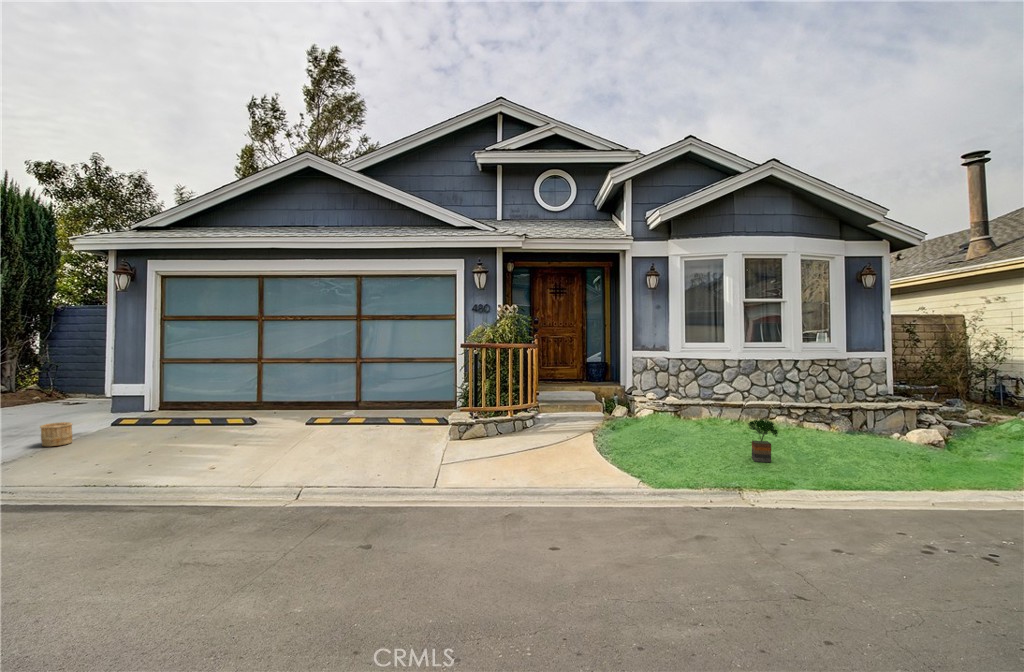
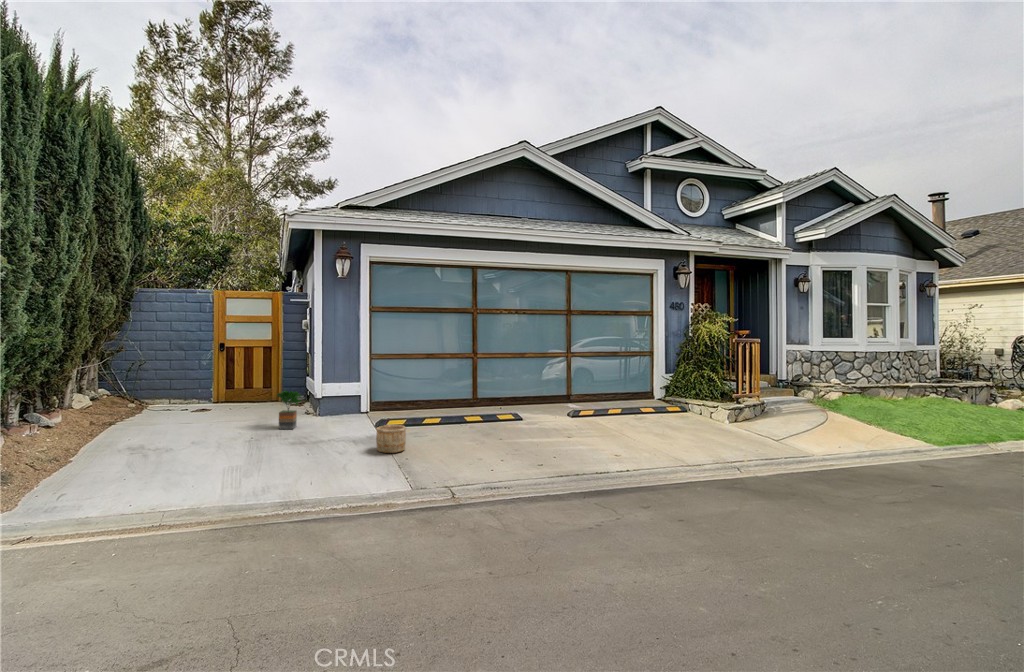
potted tree: present [748,420,778,462] -> present [277,391,301,429]

